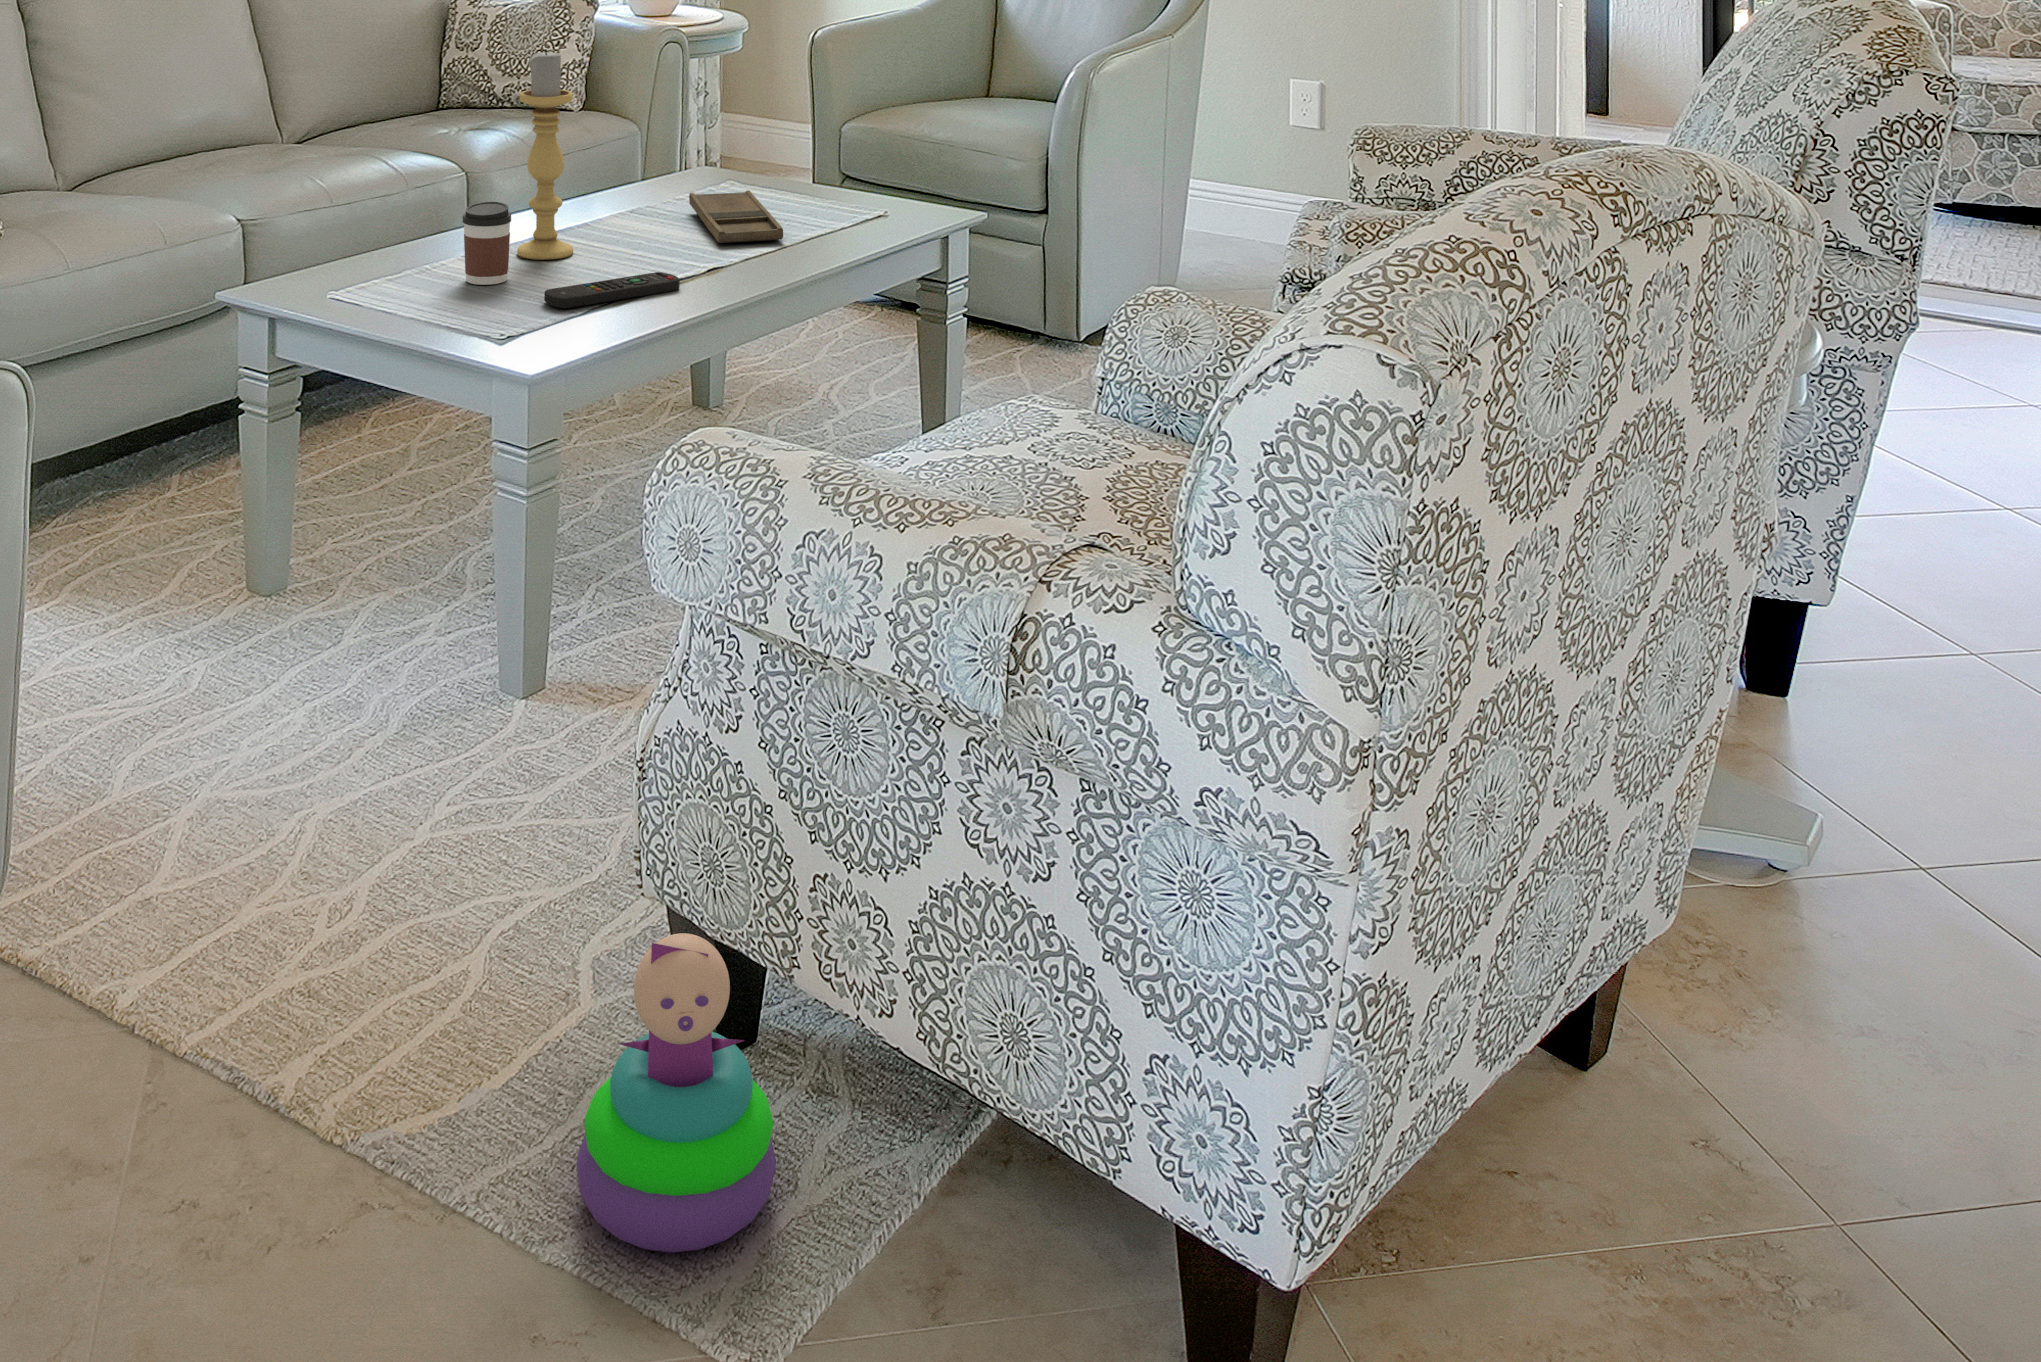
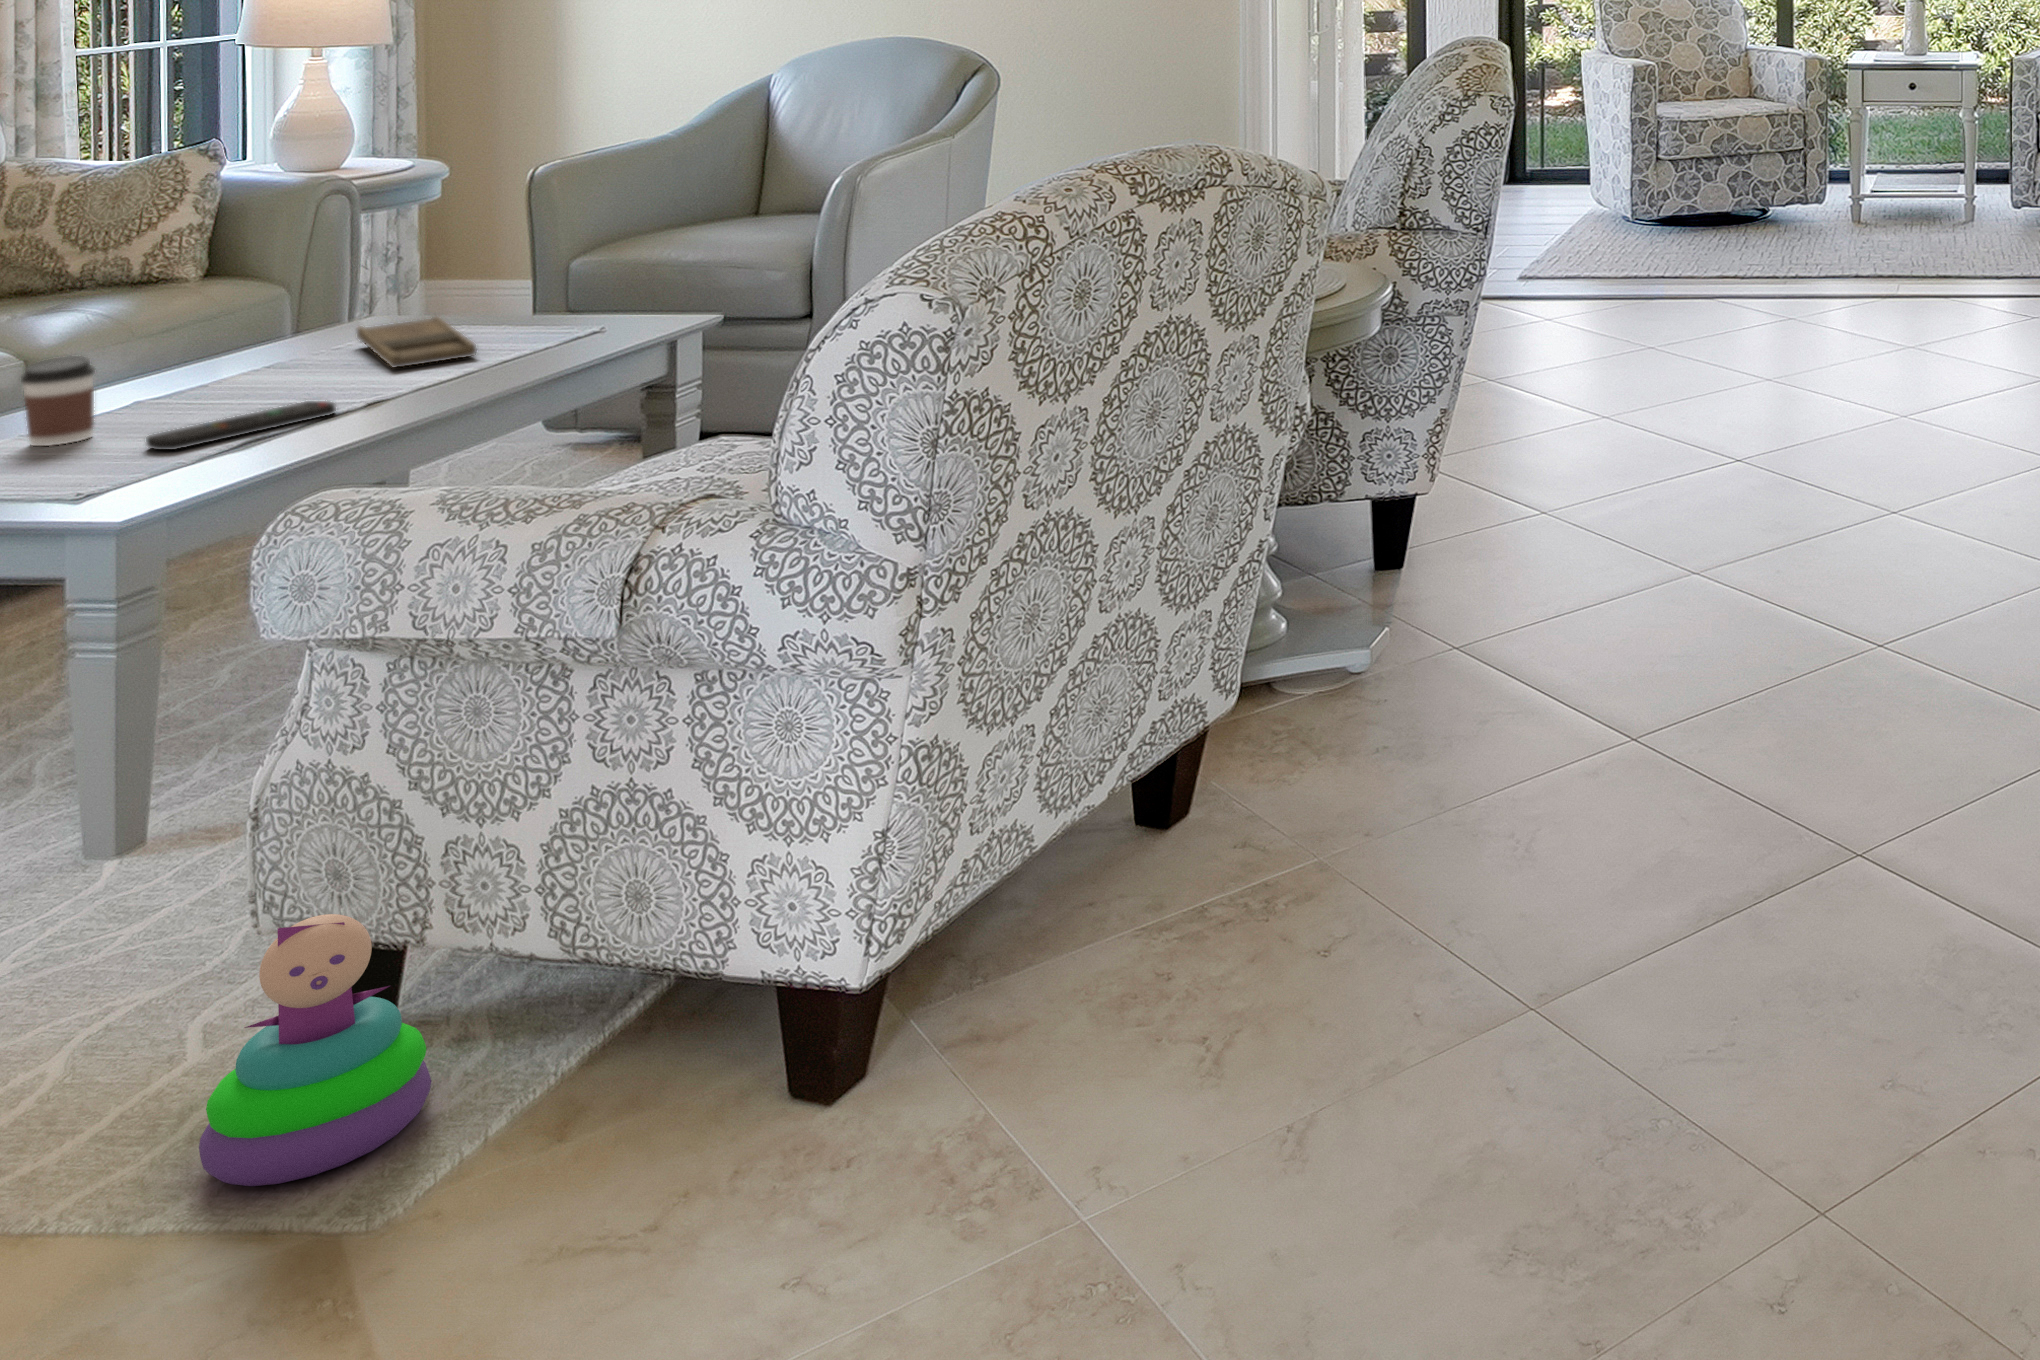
candle holder: present [517,49,573,260] -> none [102,189,191,414]

